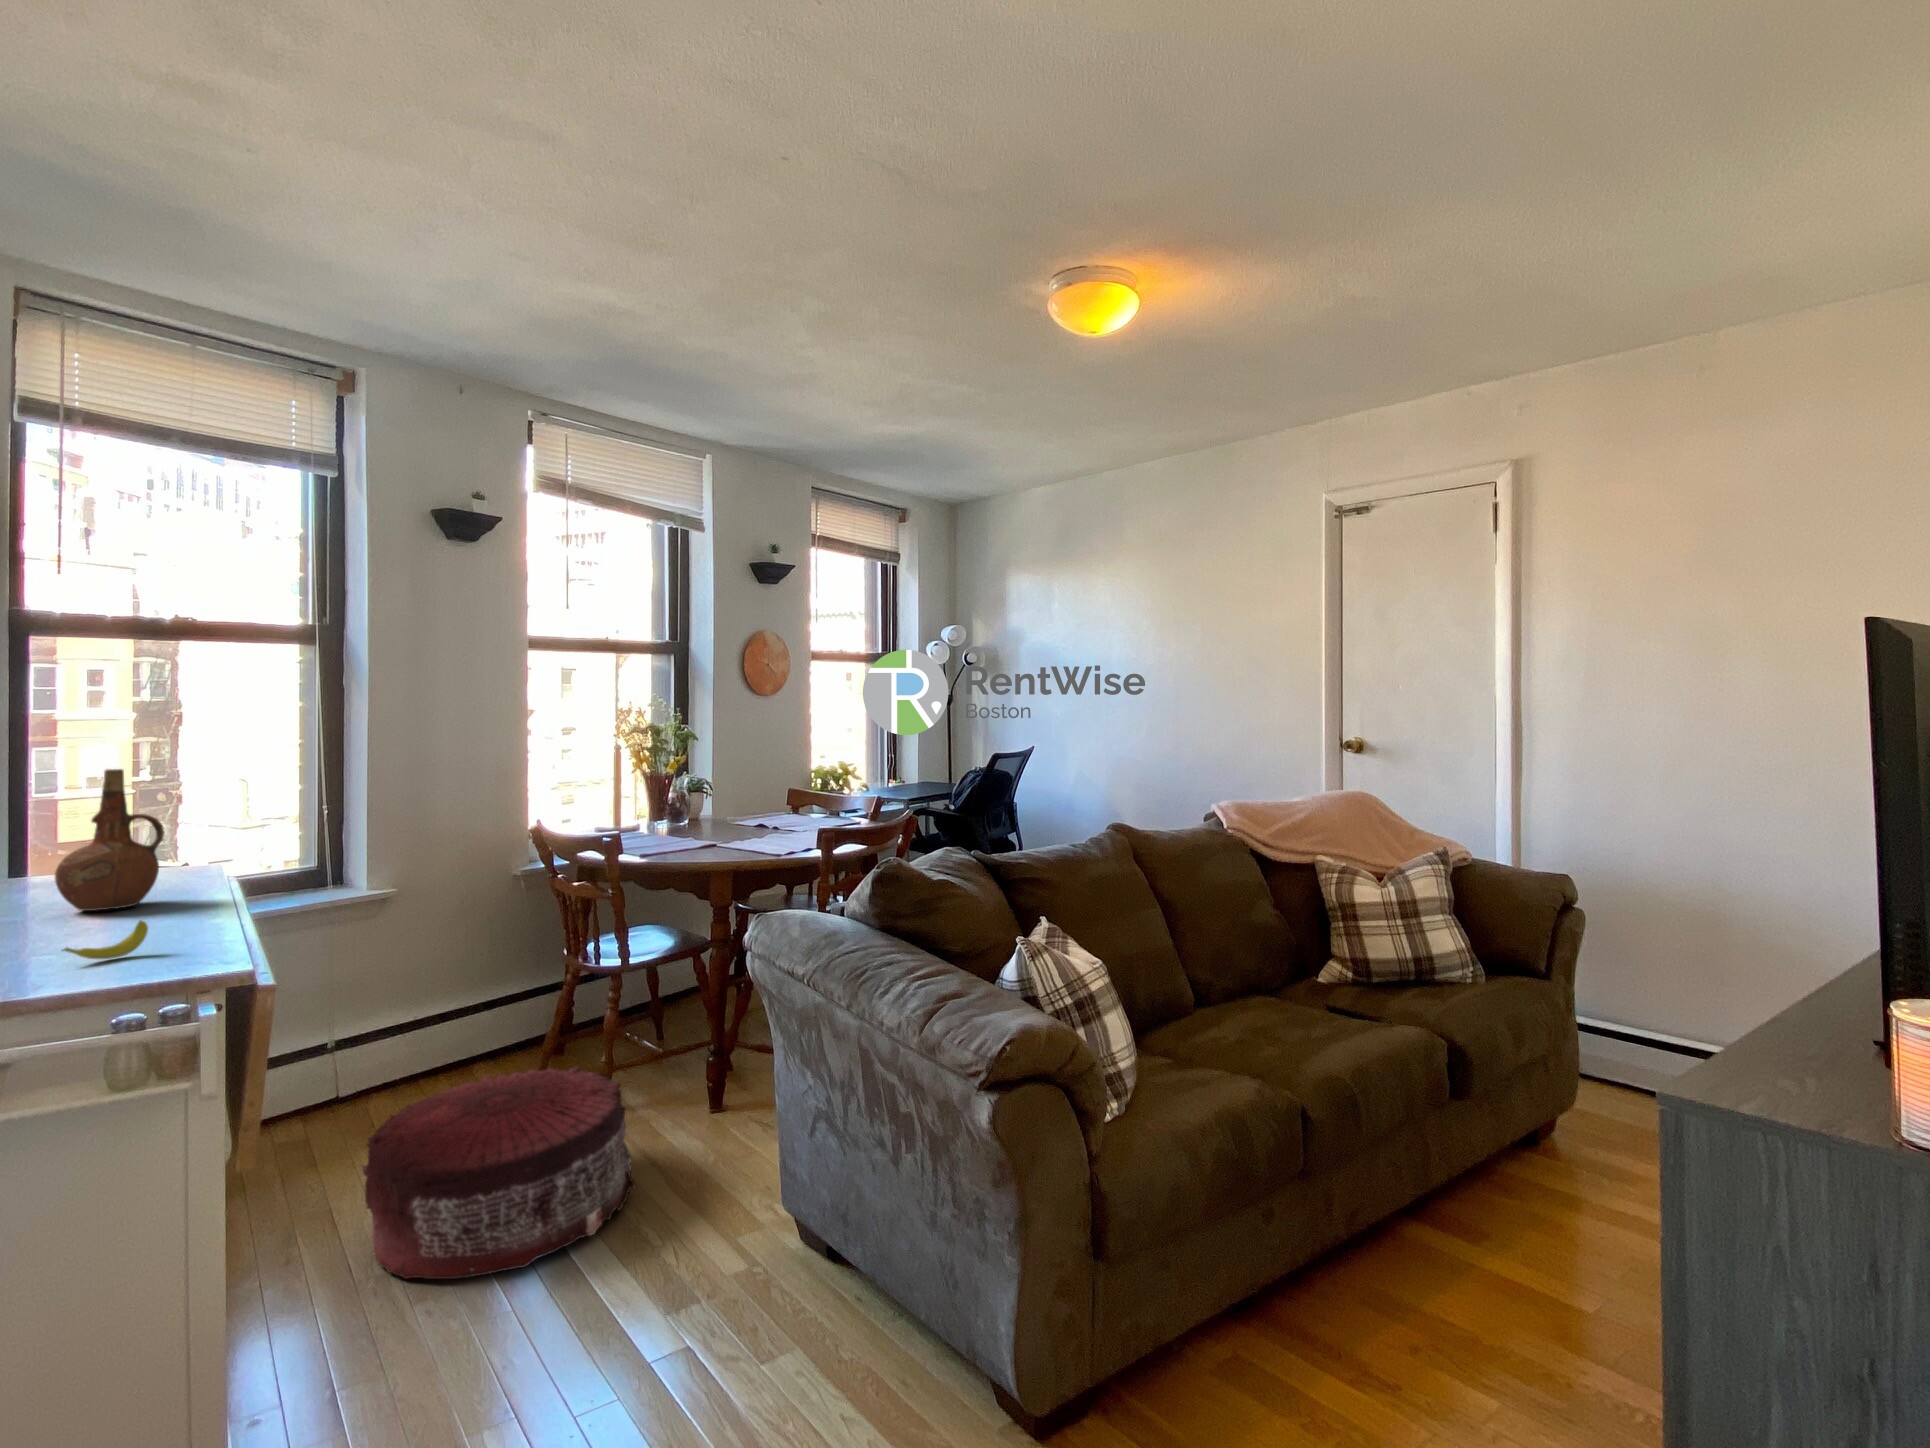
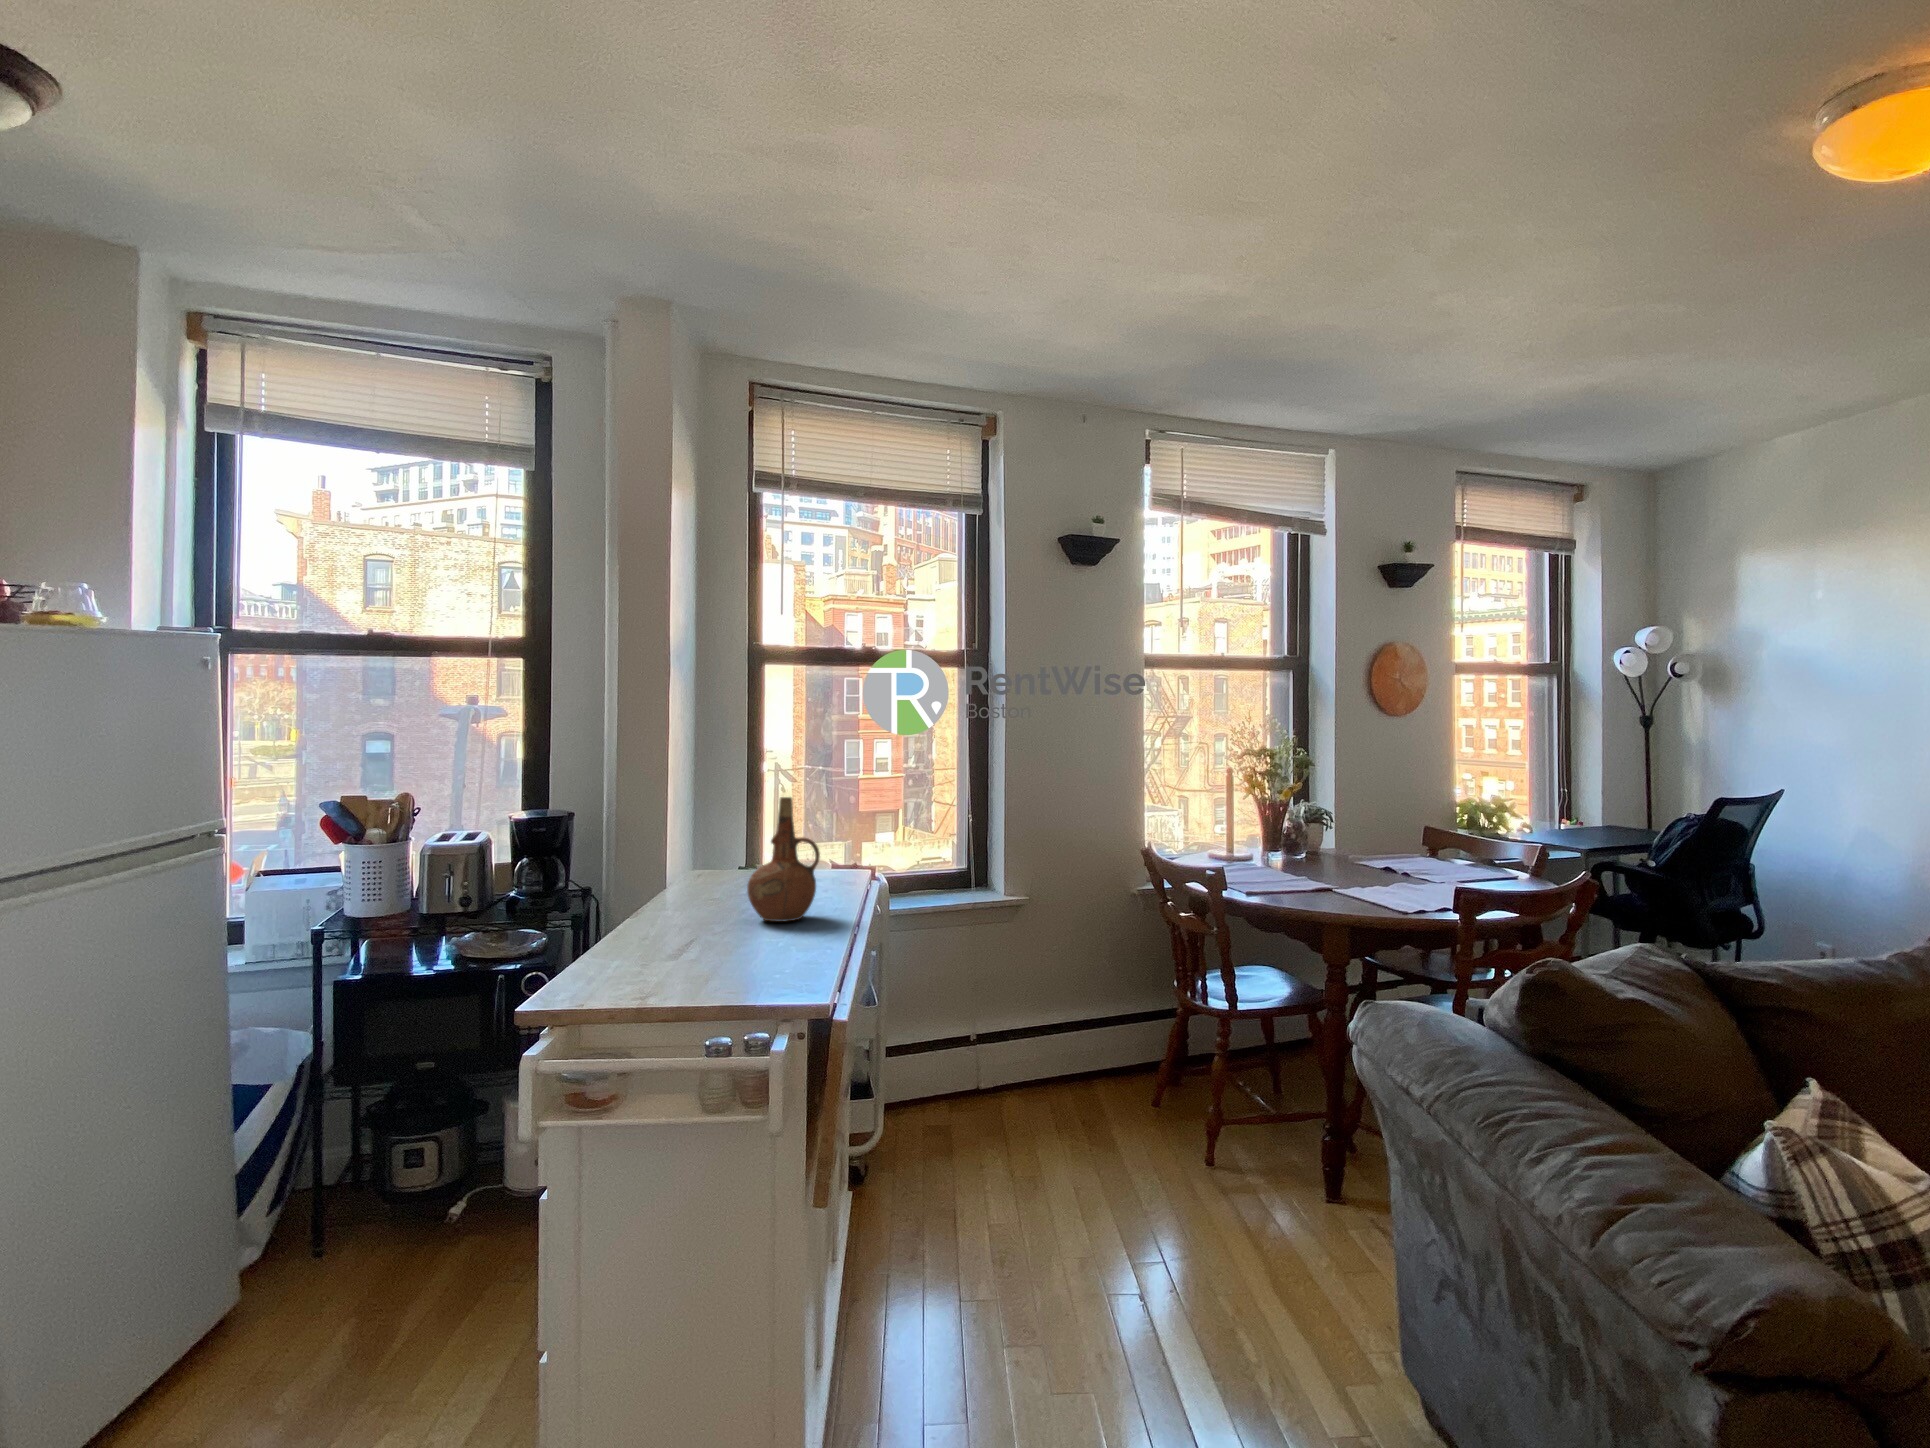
banana: present [63,920,148,959] -> none [727,947,788,980]
pouf: present [362,1066,636,1279] -> none [978,1114,1234,1345]

